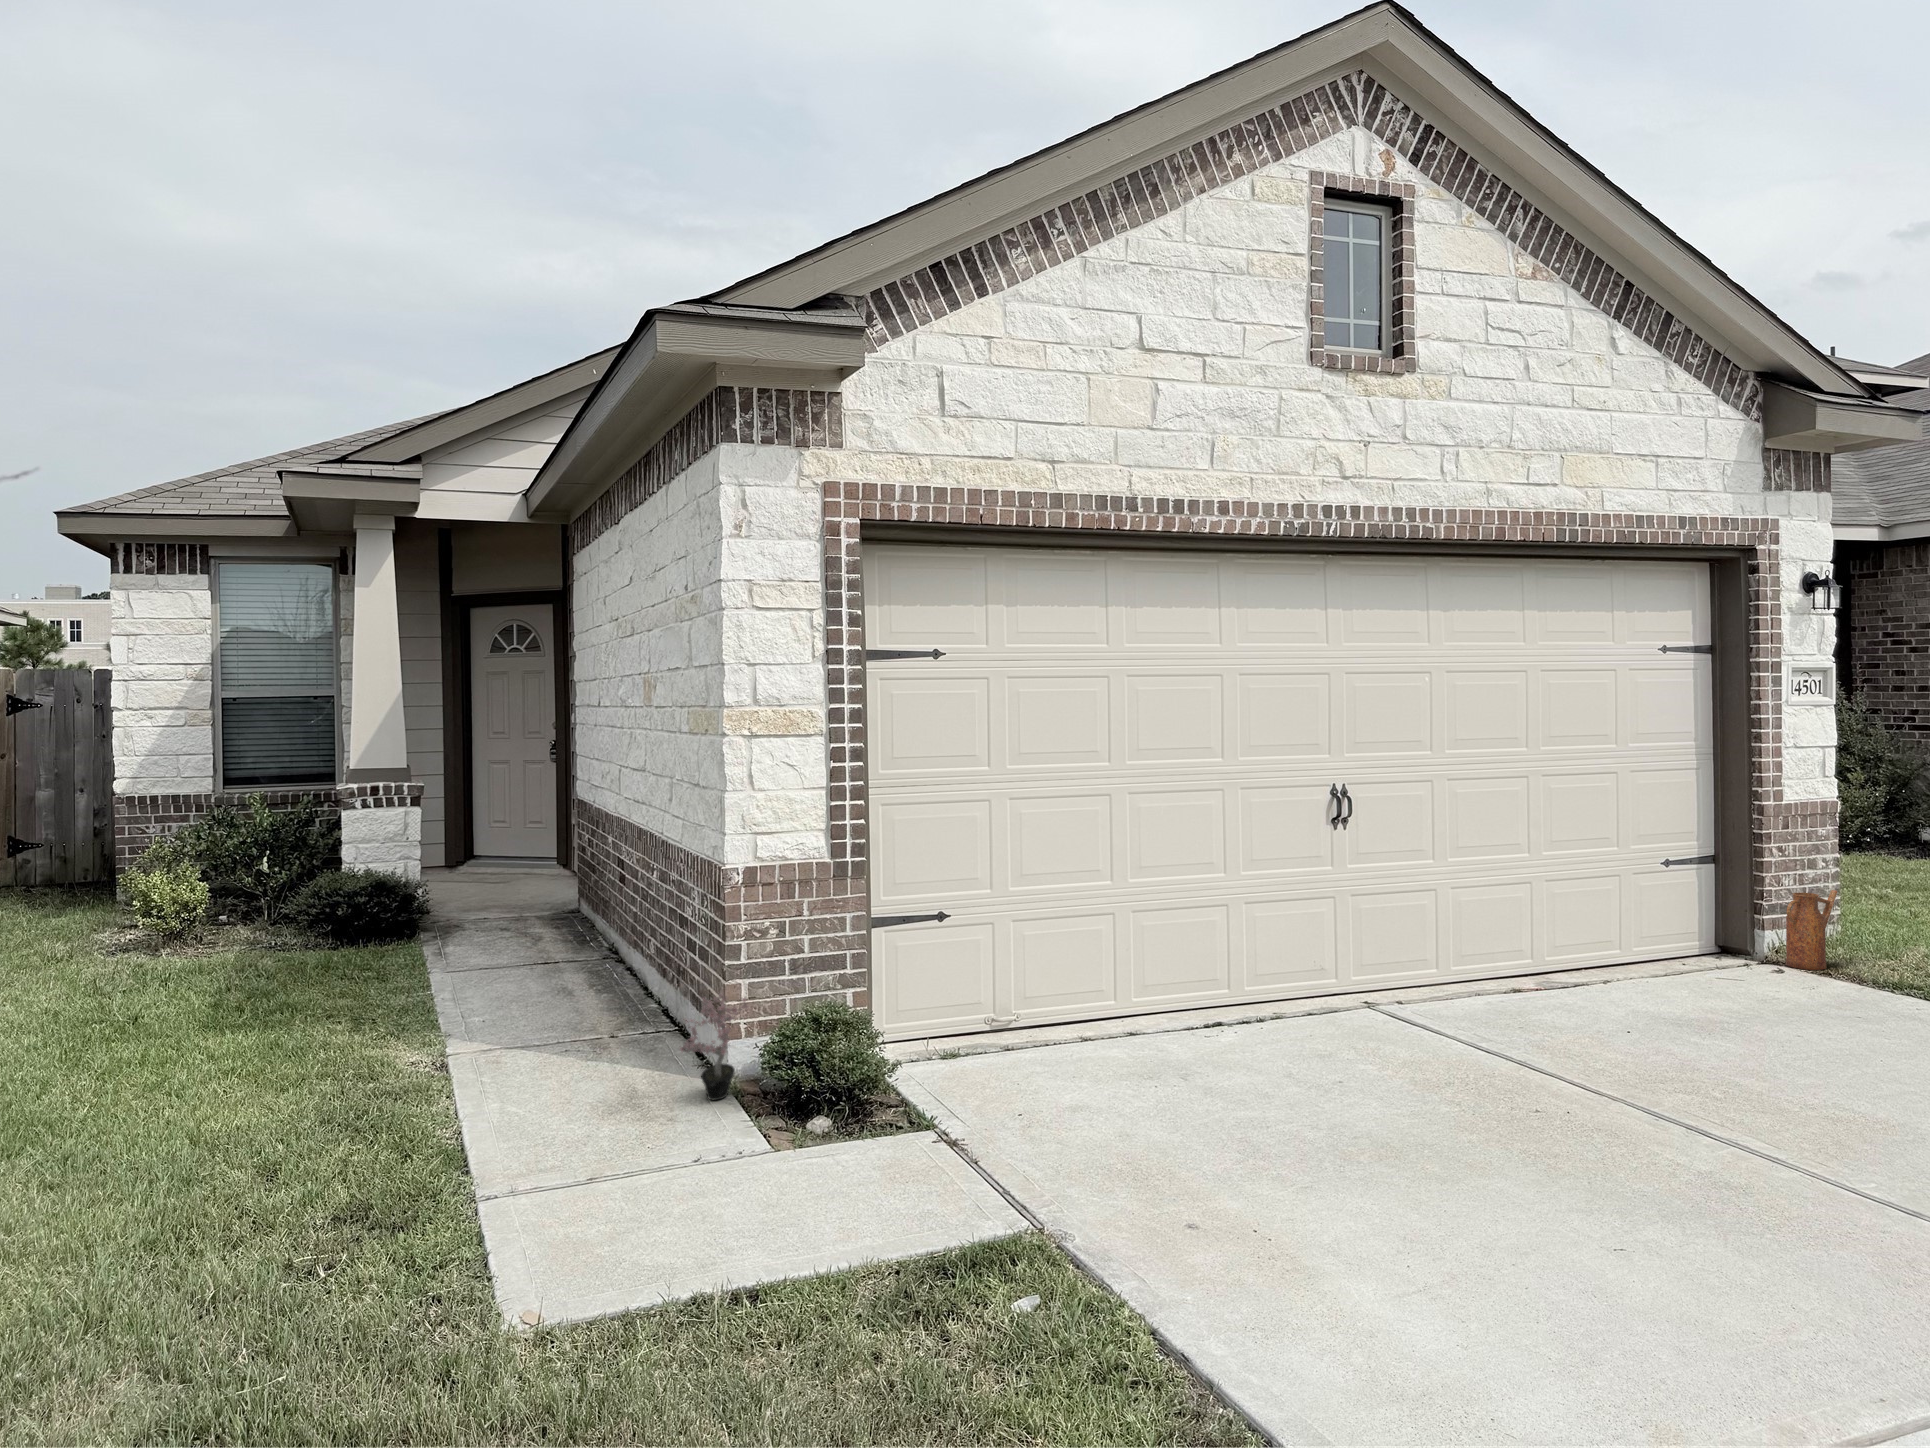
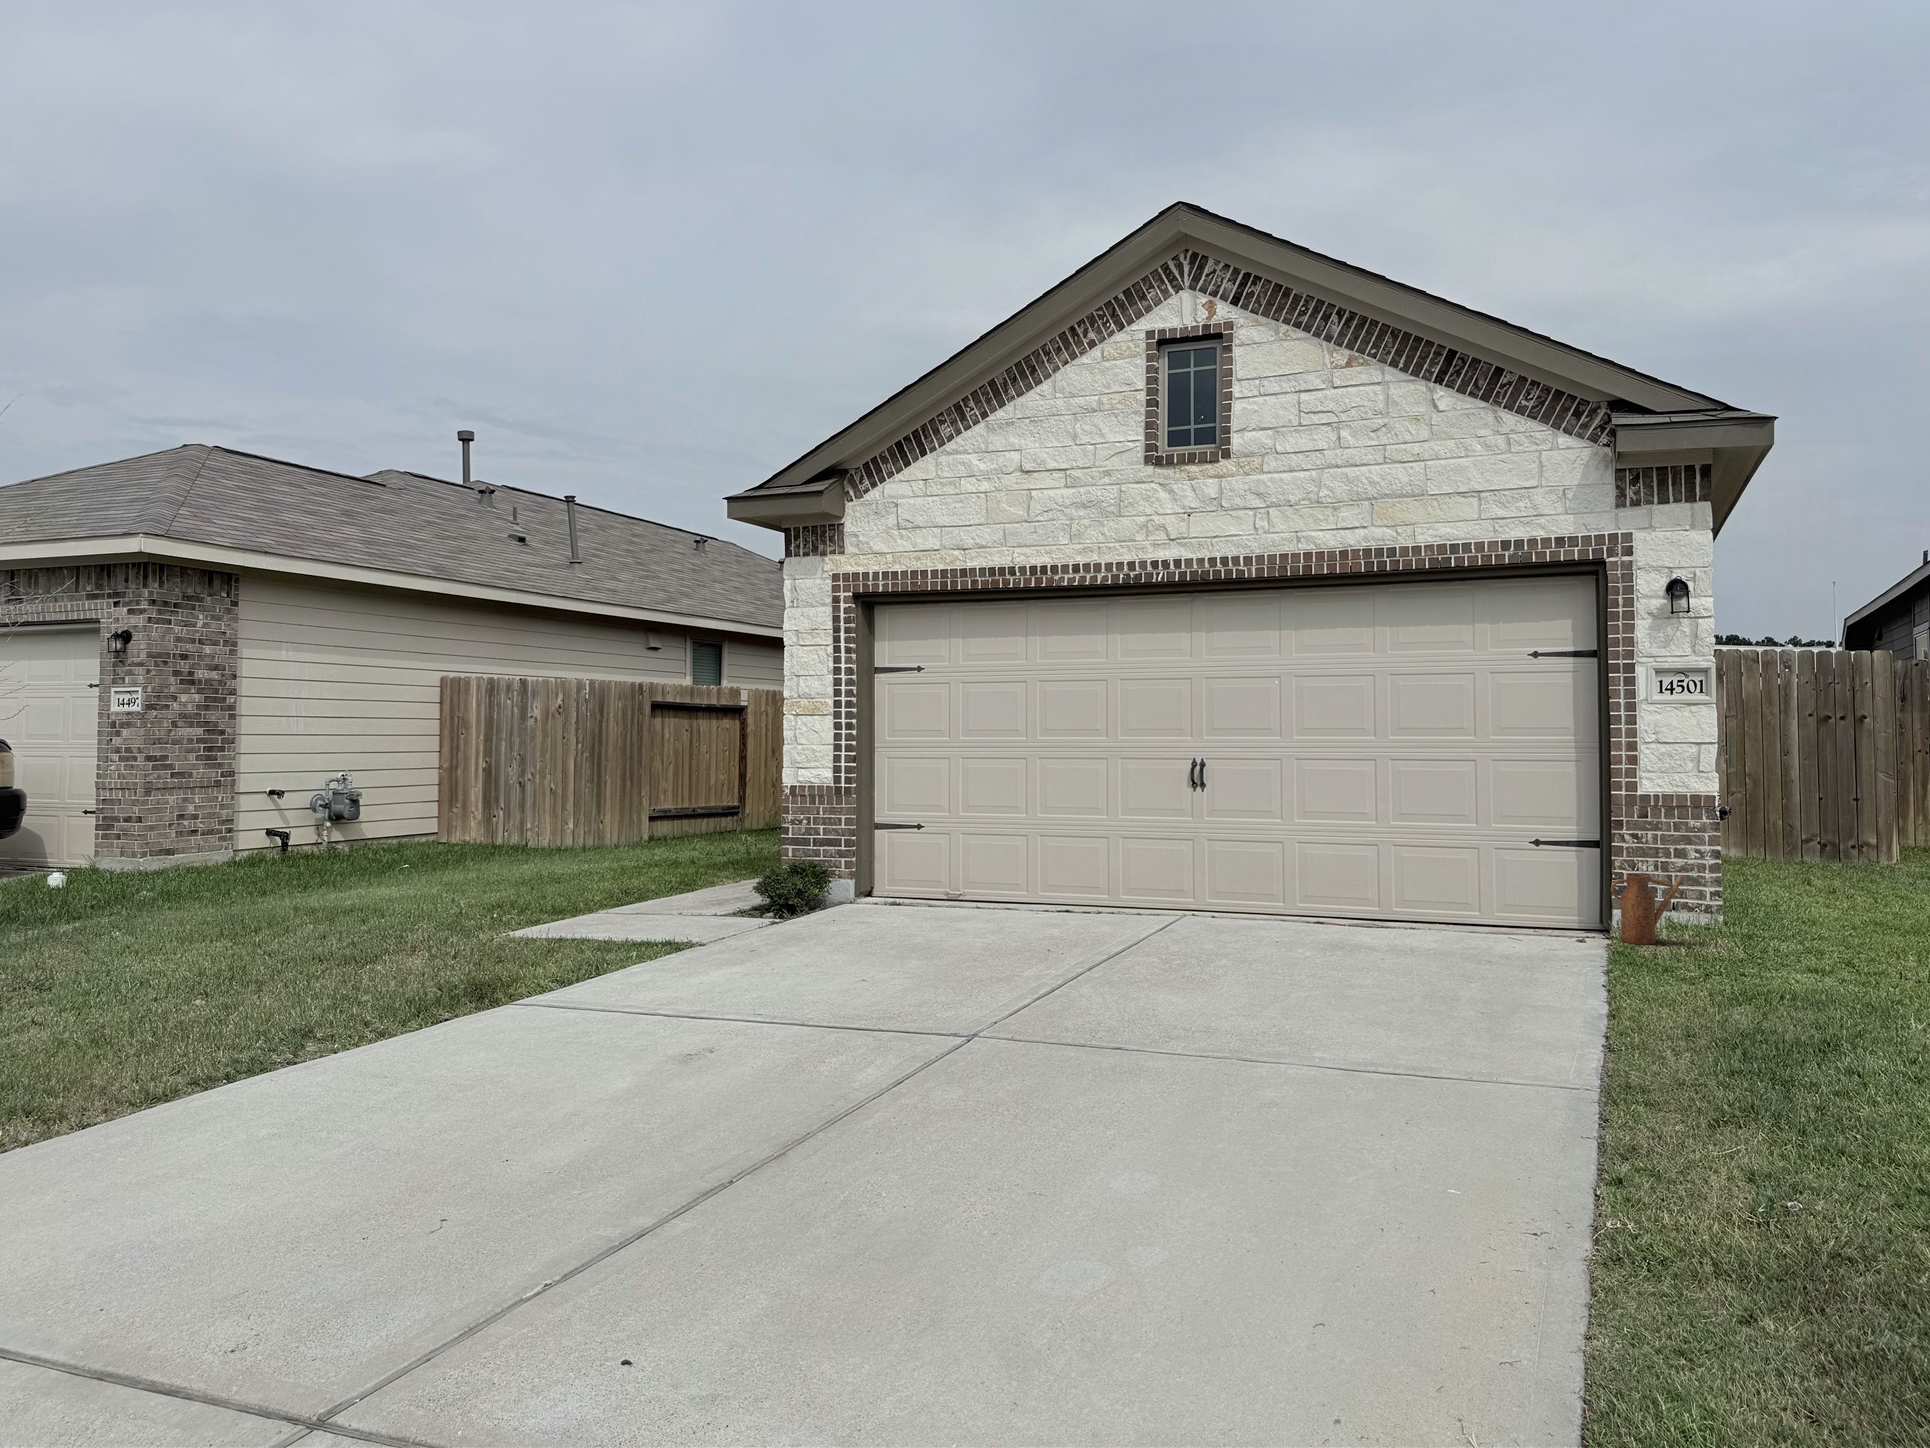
potted plant: present [680,994,748,1101] -> none [753,845,789,900]

